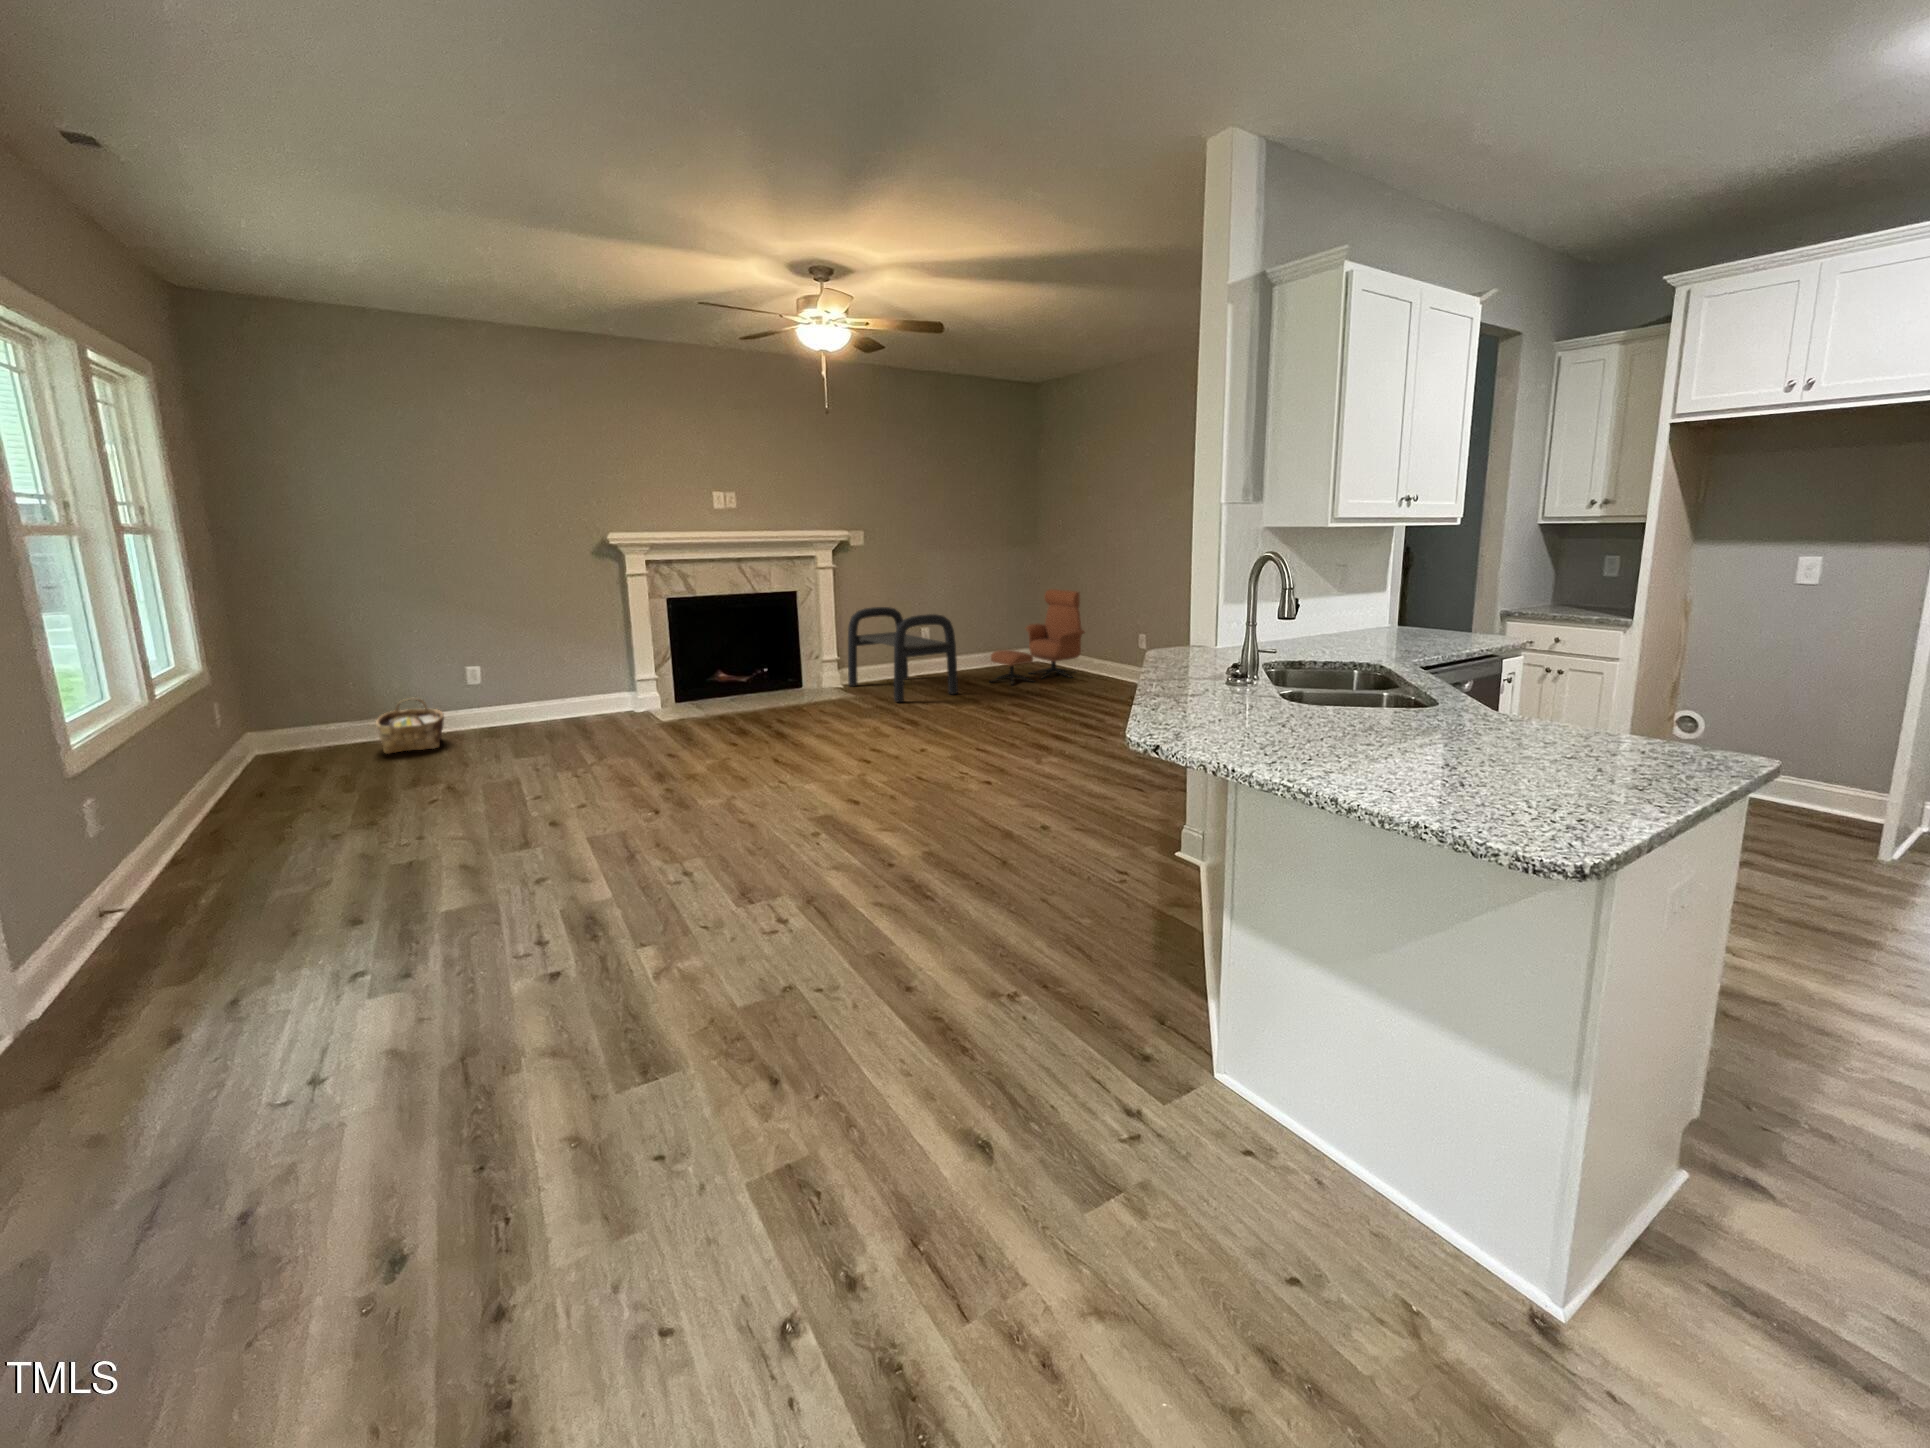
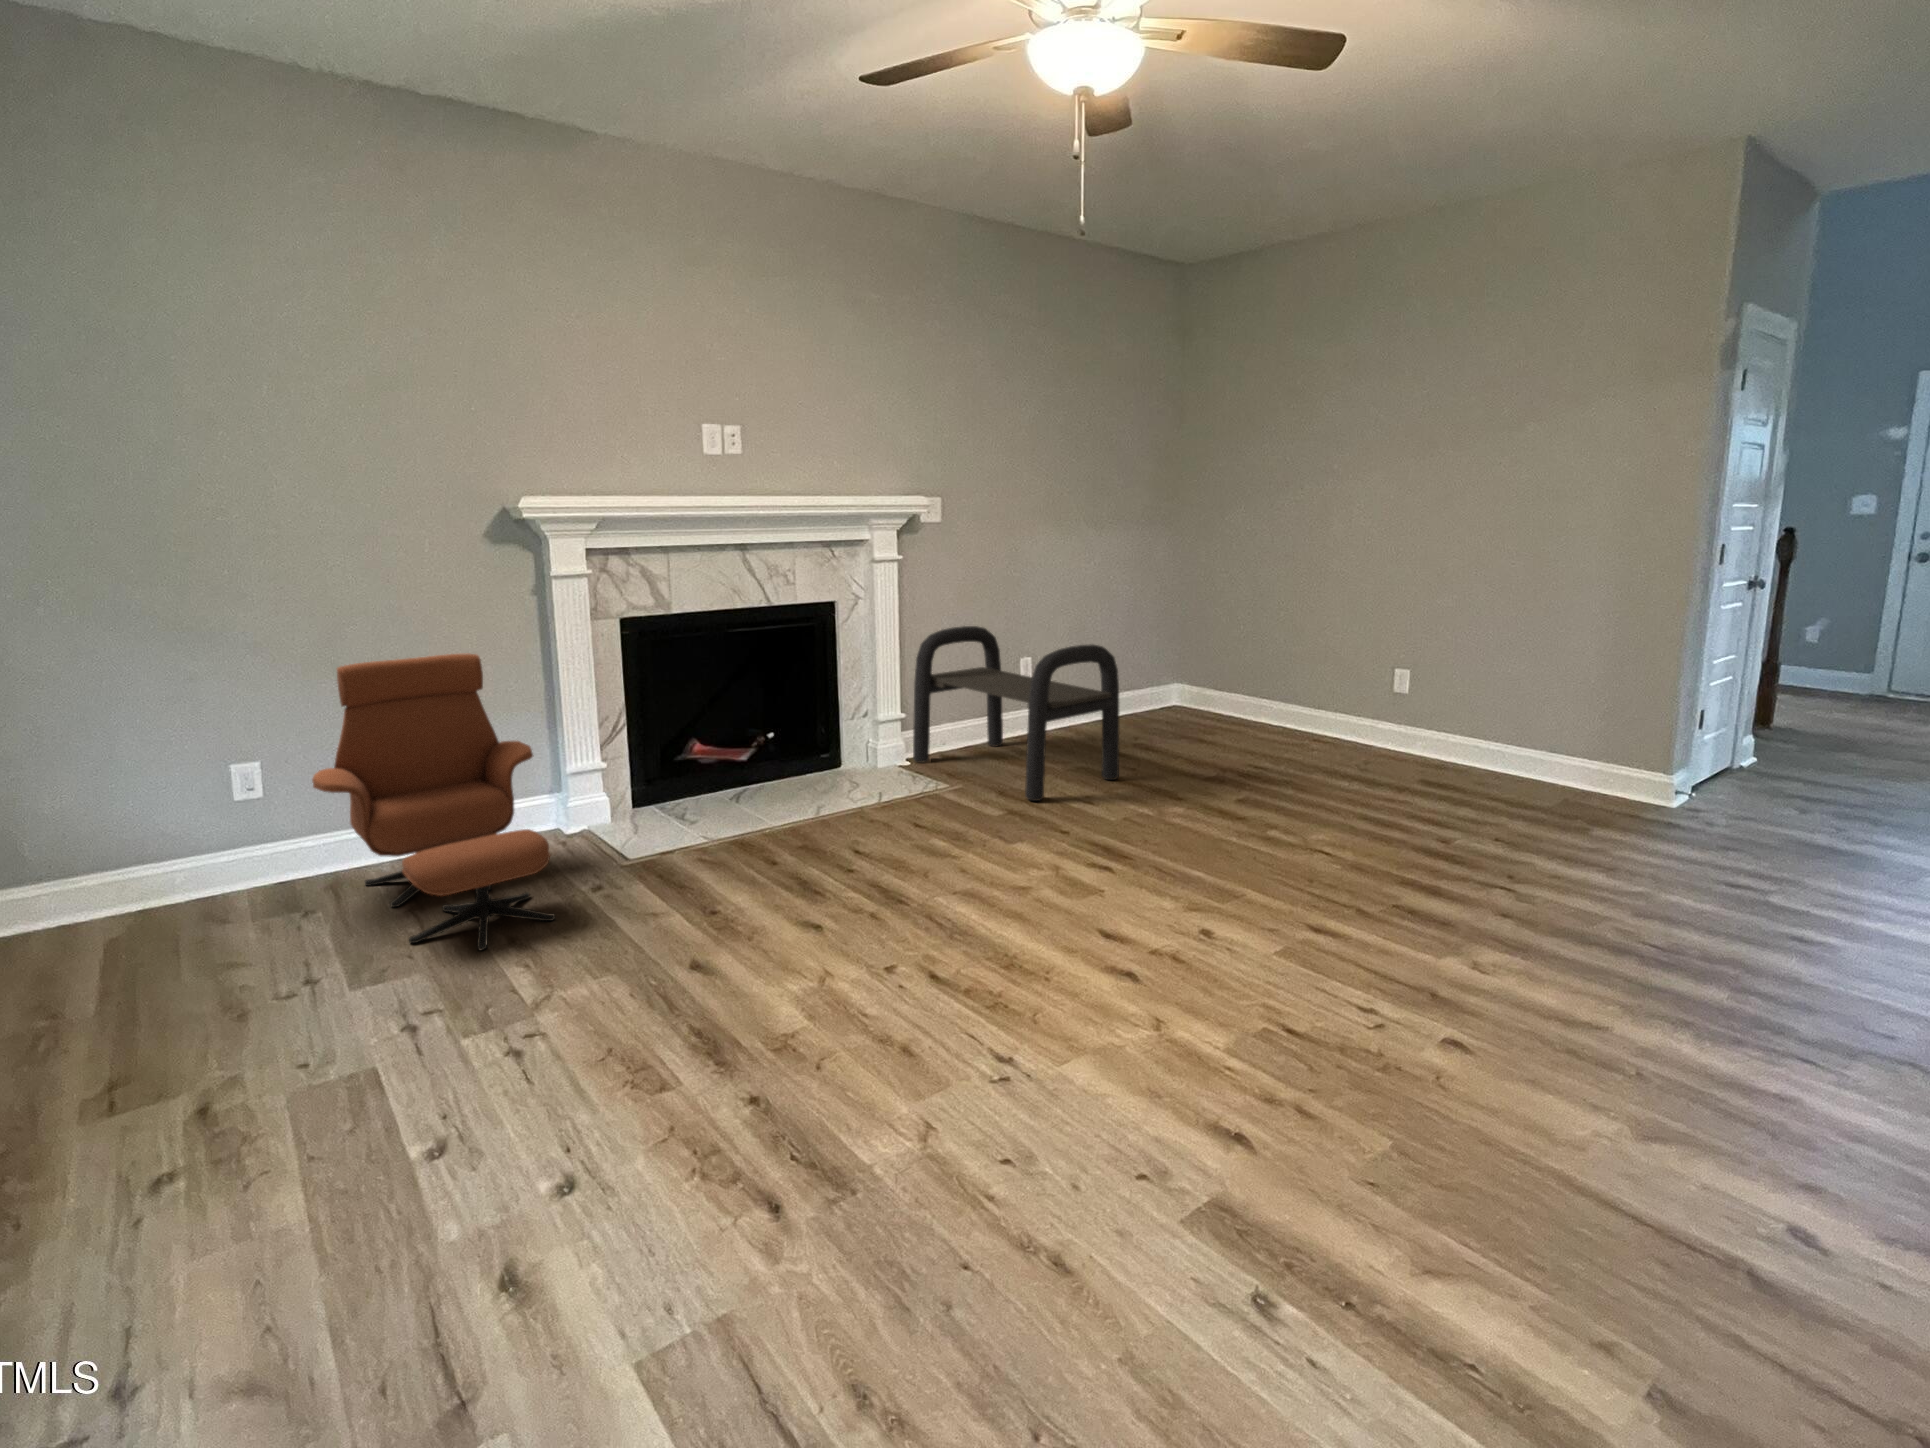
lounge chair: present [990,589,1085,685] -> present [312,654,555,950]
woven basket: present [376,698,444,754] -> none [25,839,184,975]

